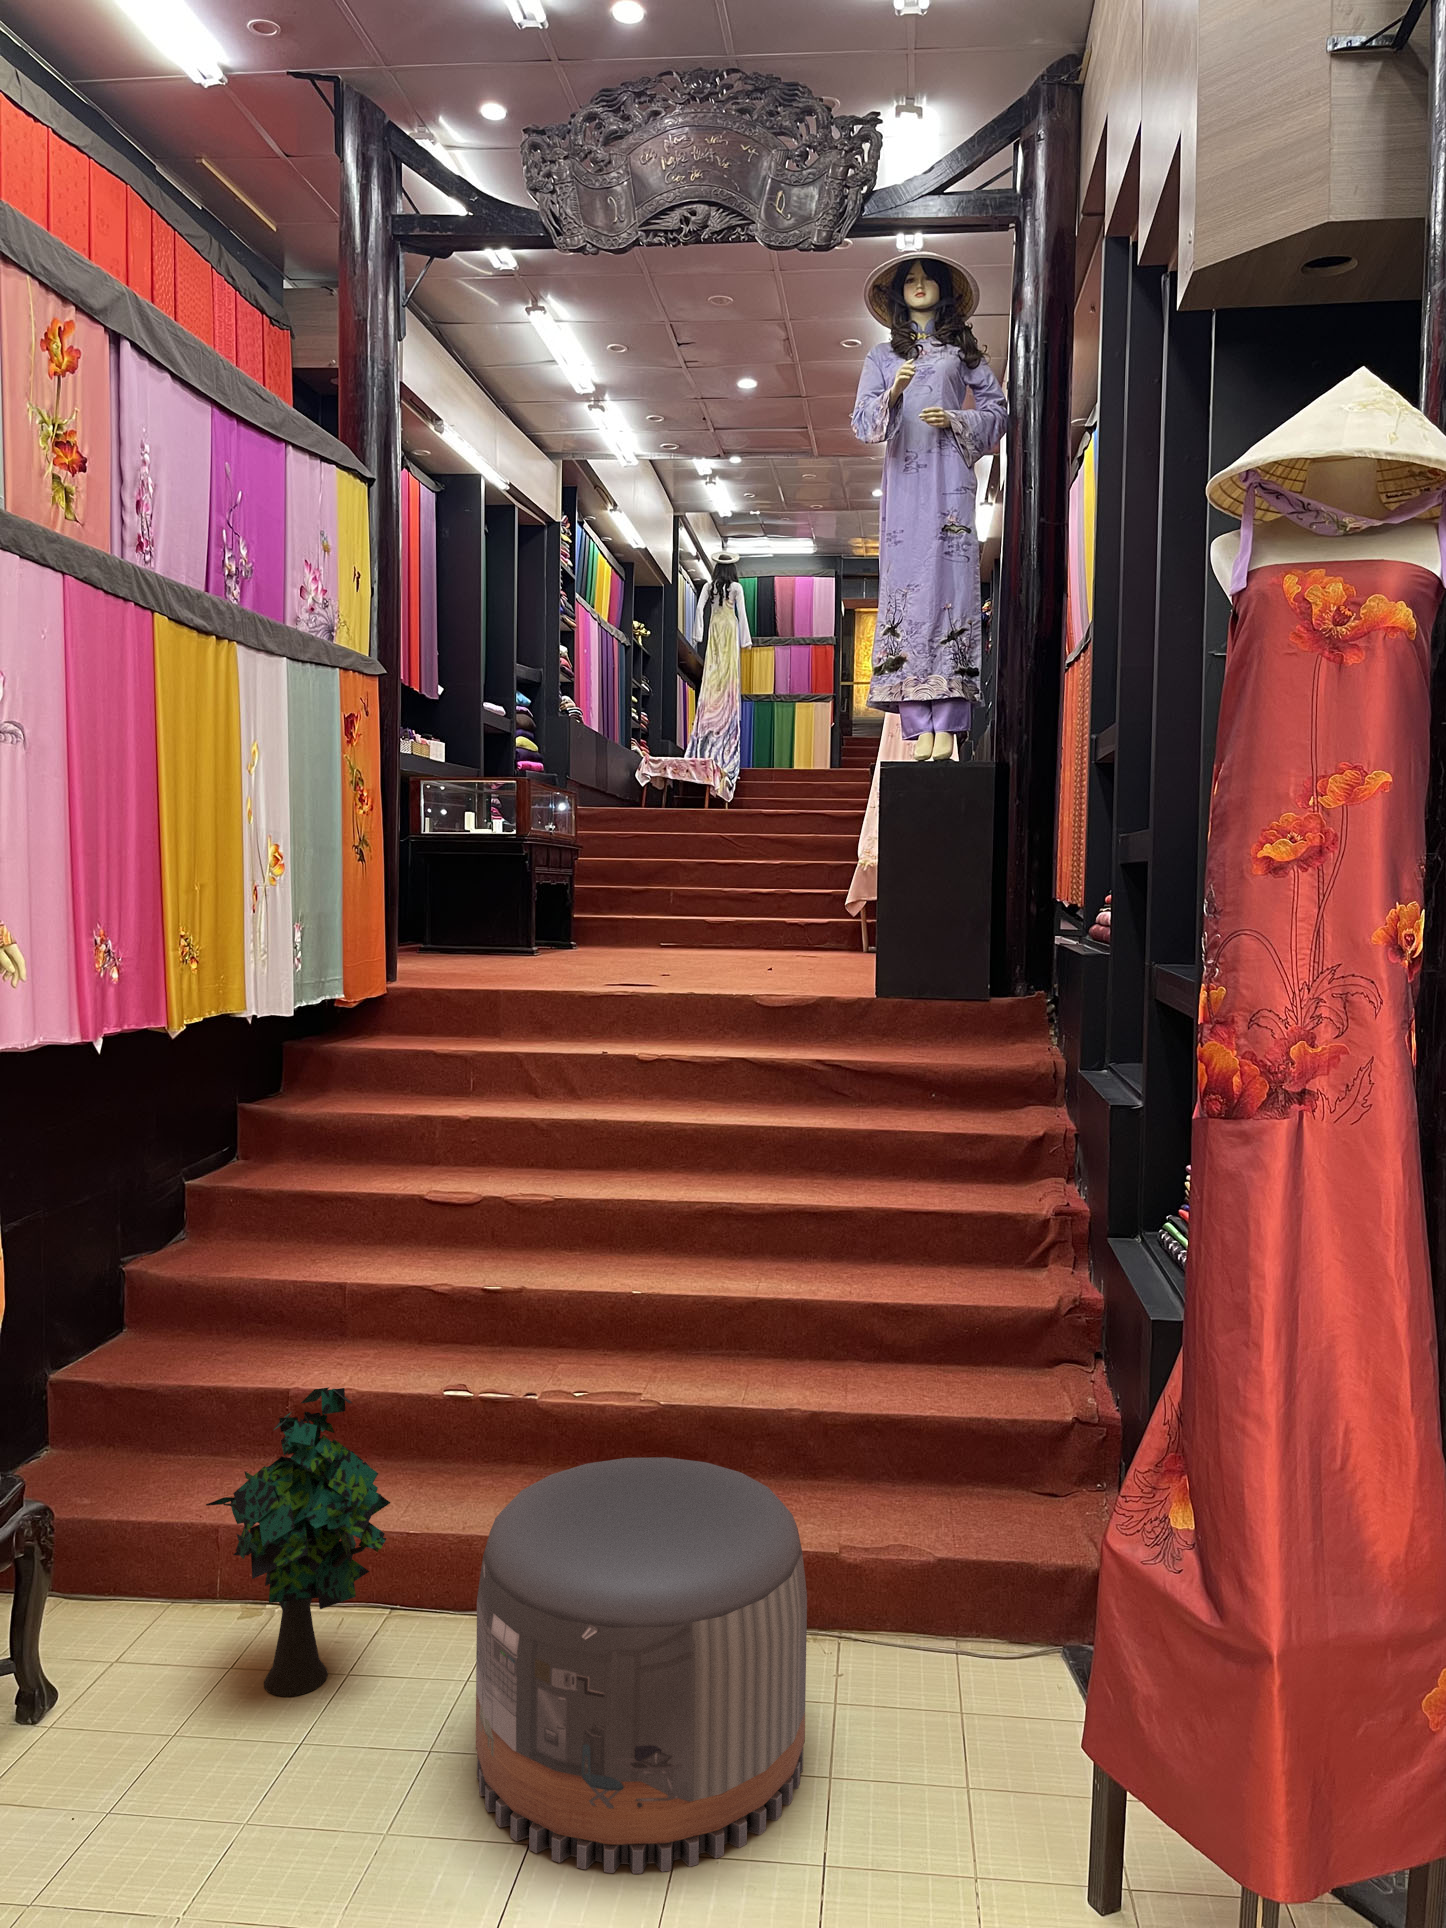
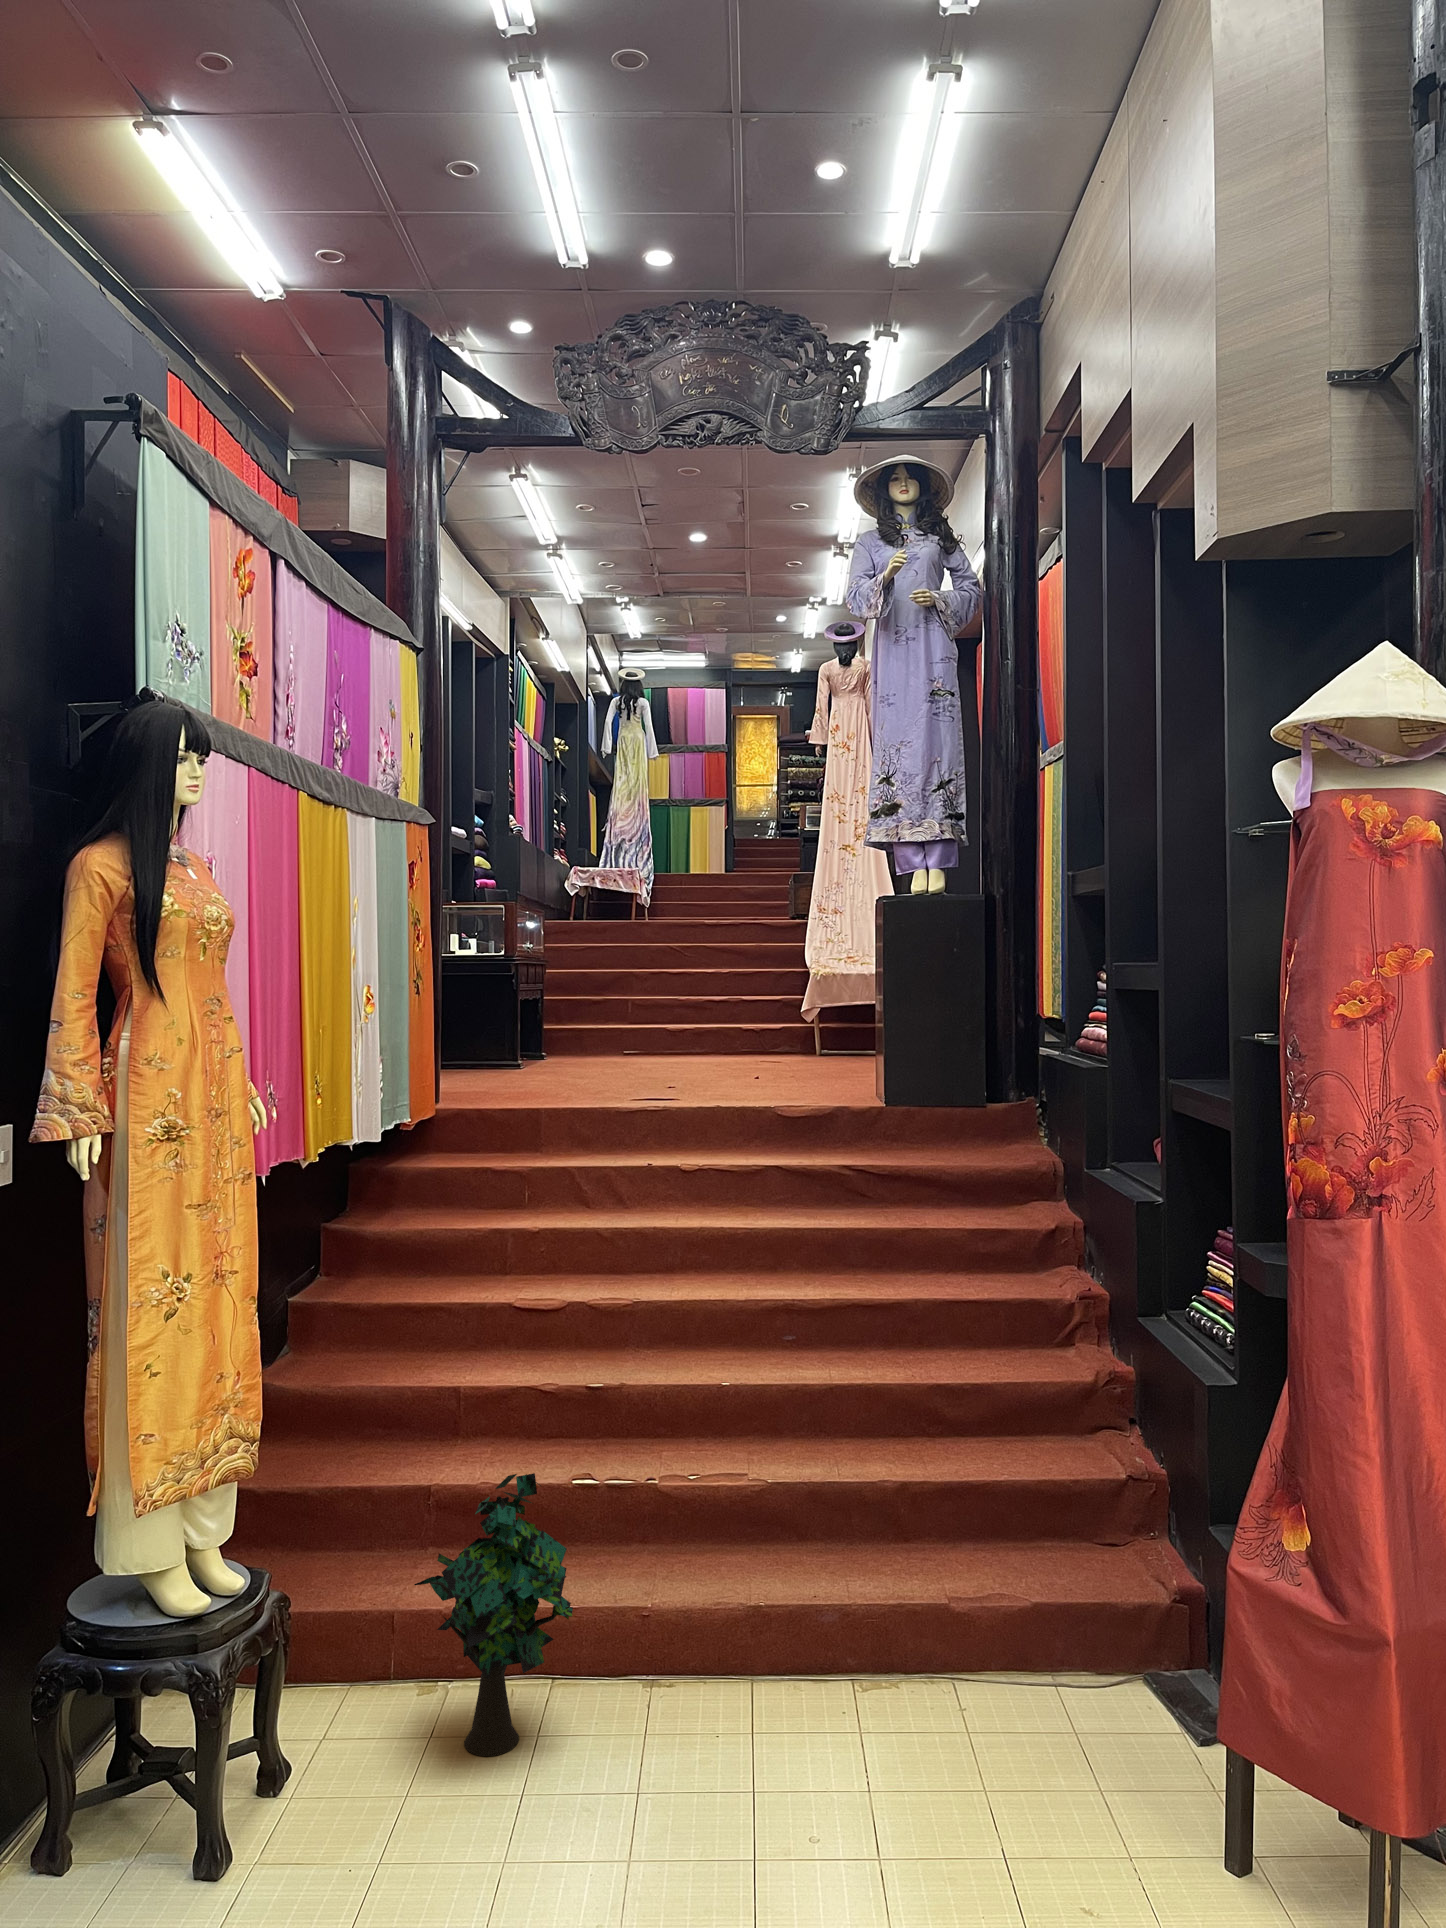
pouf: present [476,1457,807,1874] -> none [681,1522,961,1876]

